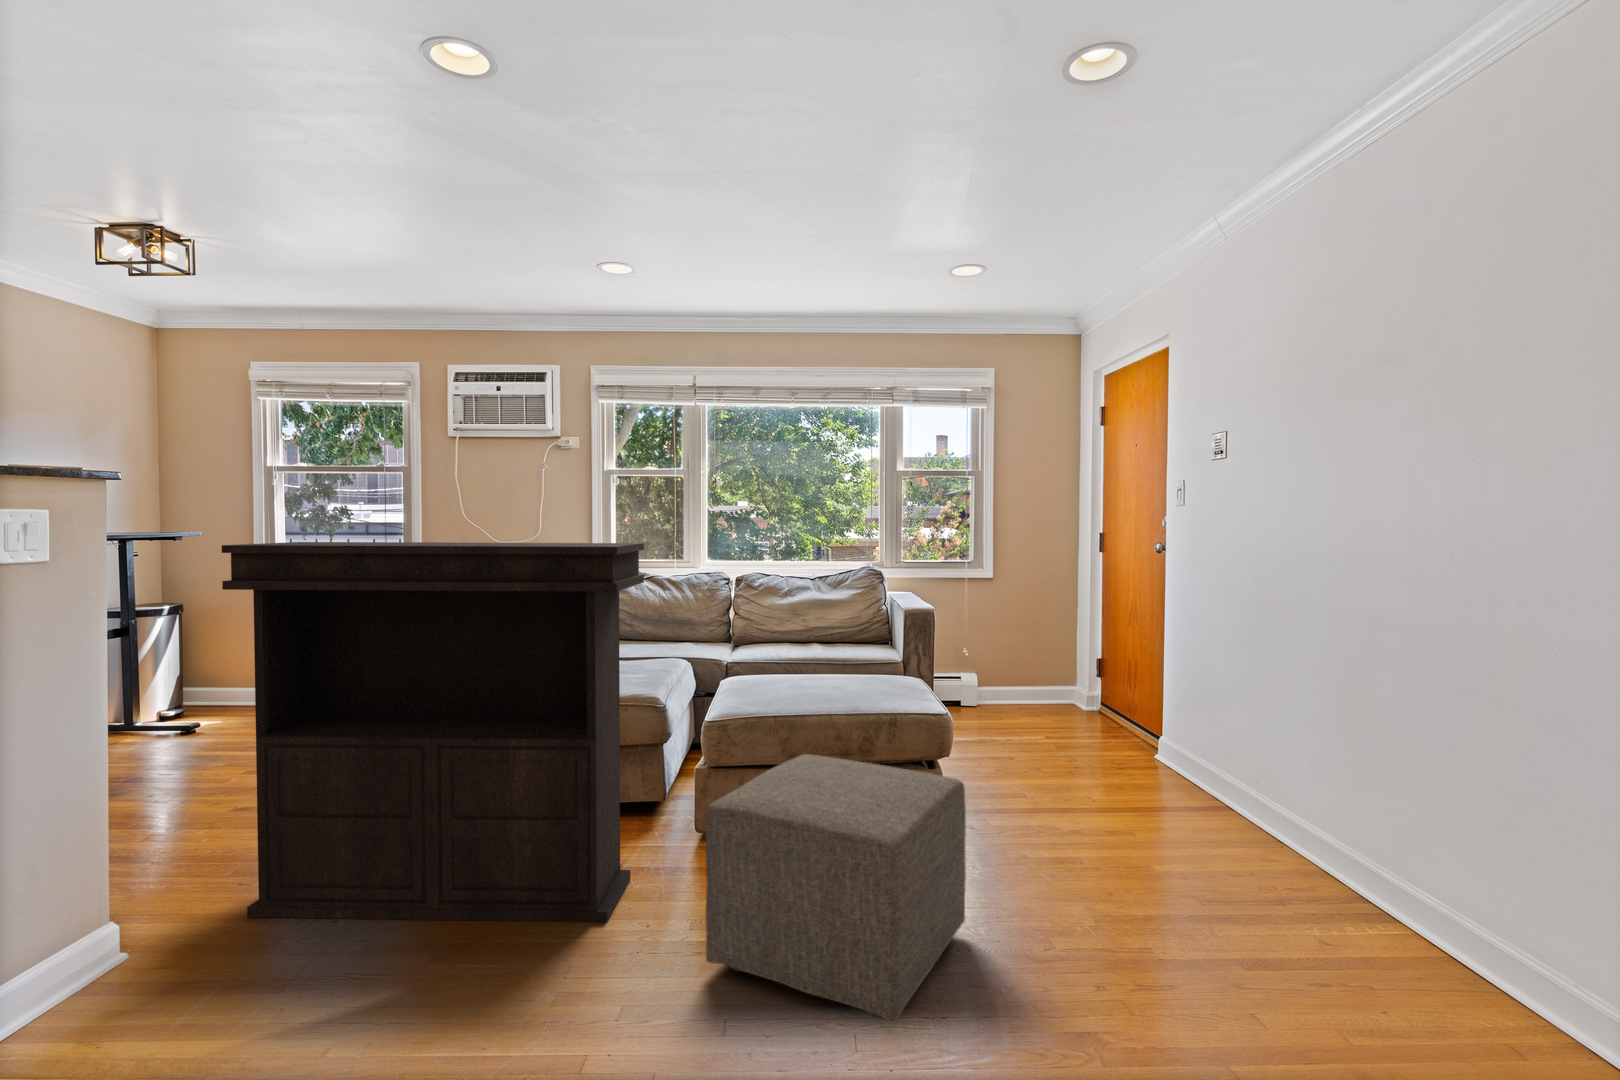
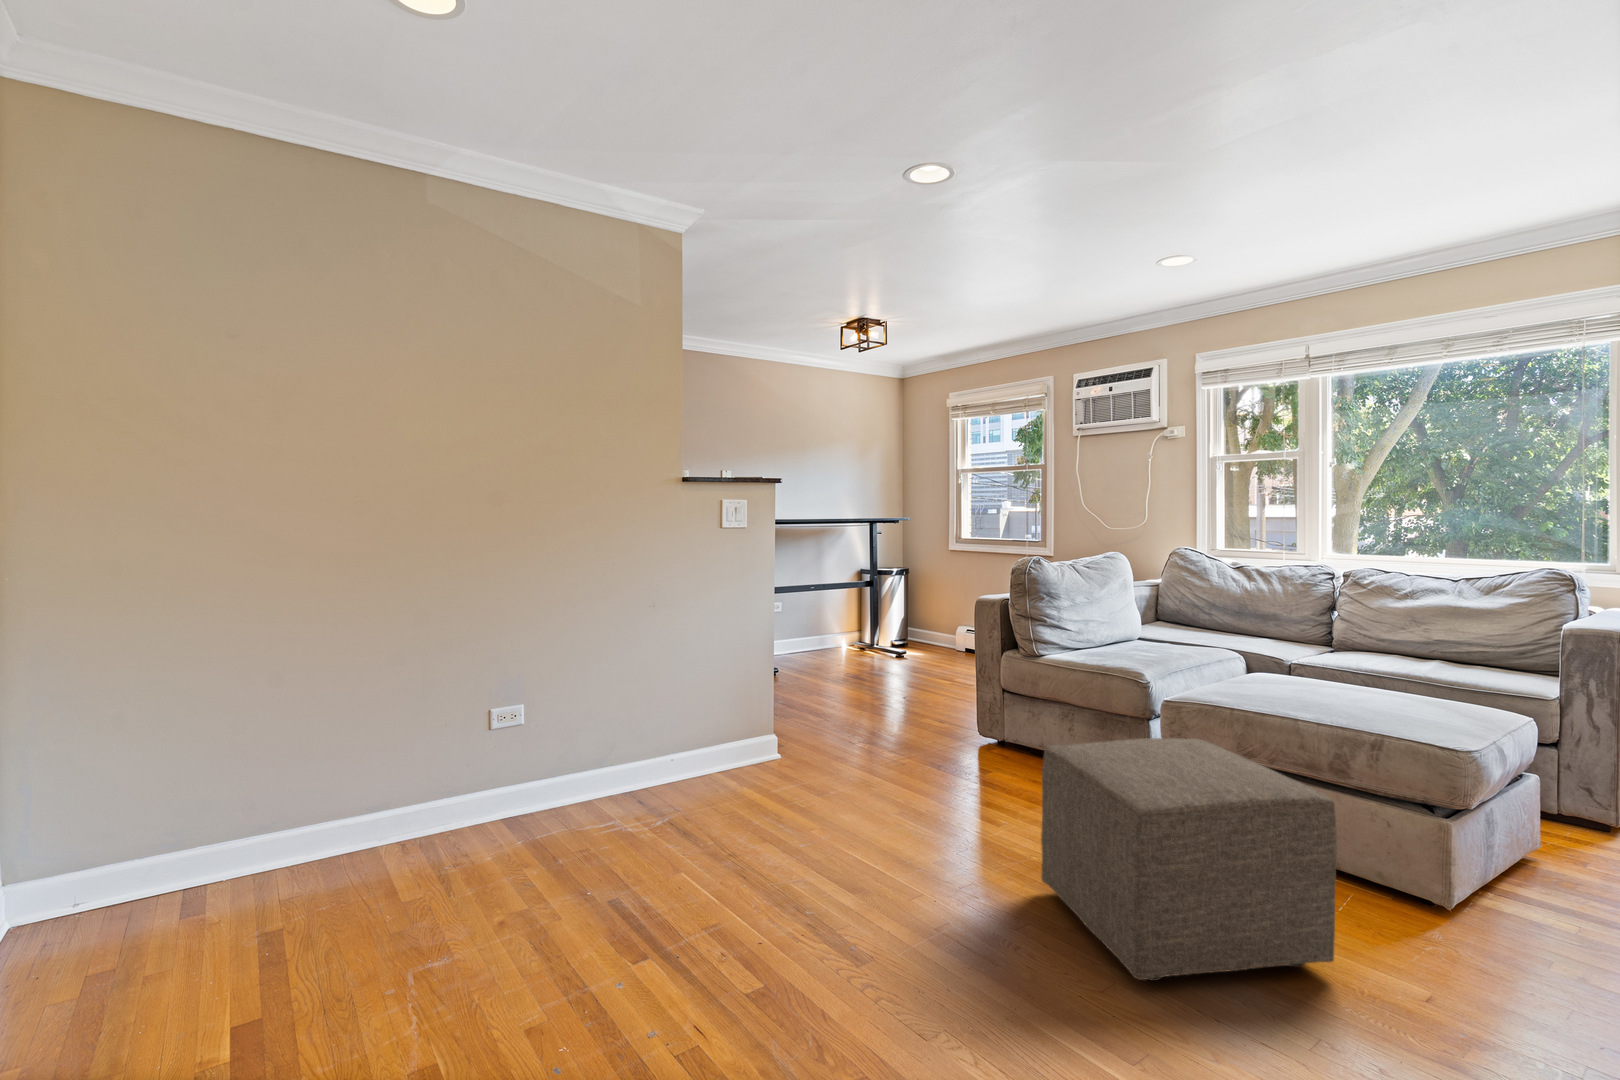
console table: present [222,542,644,922] -> none [822,522,1079,835]

